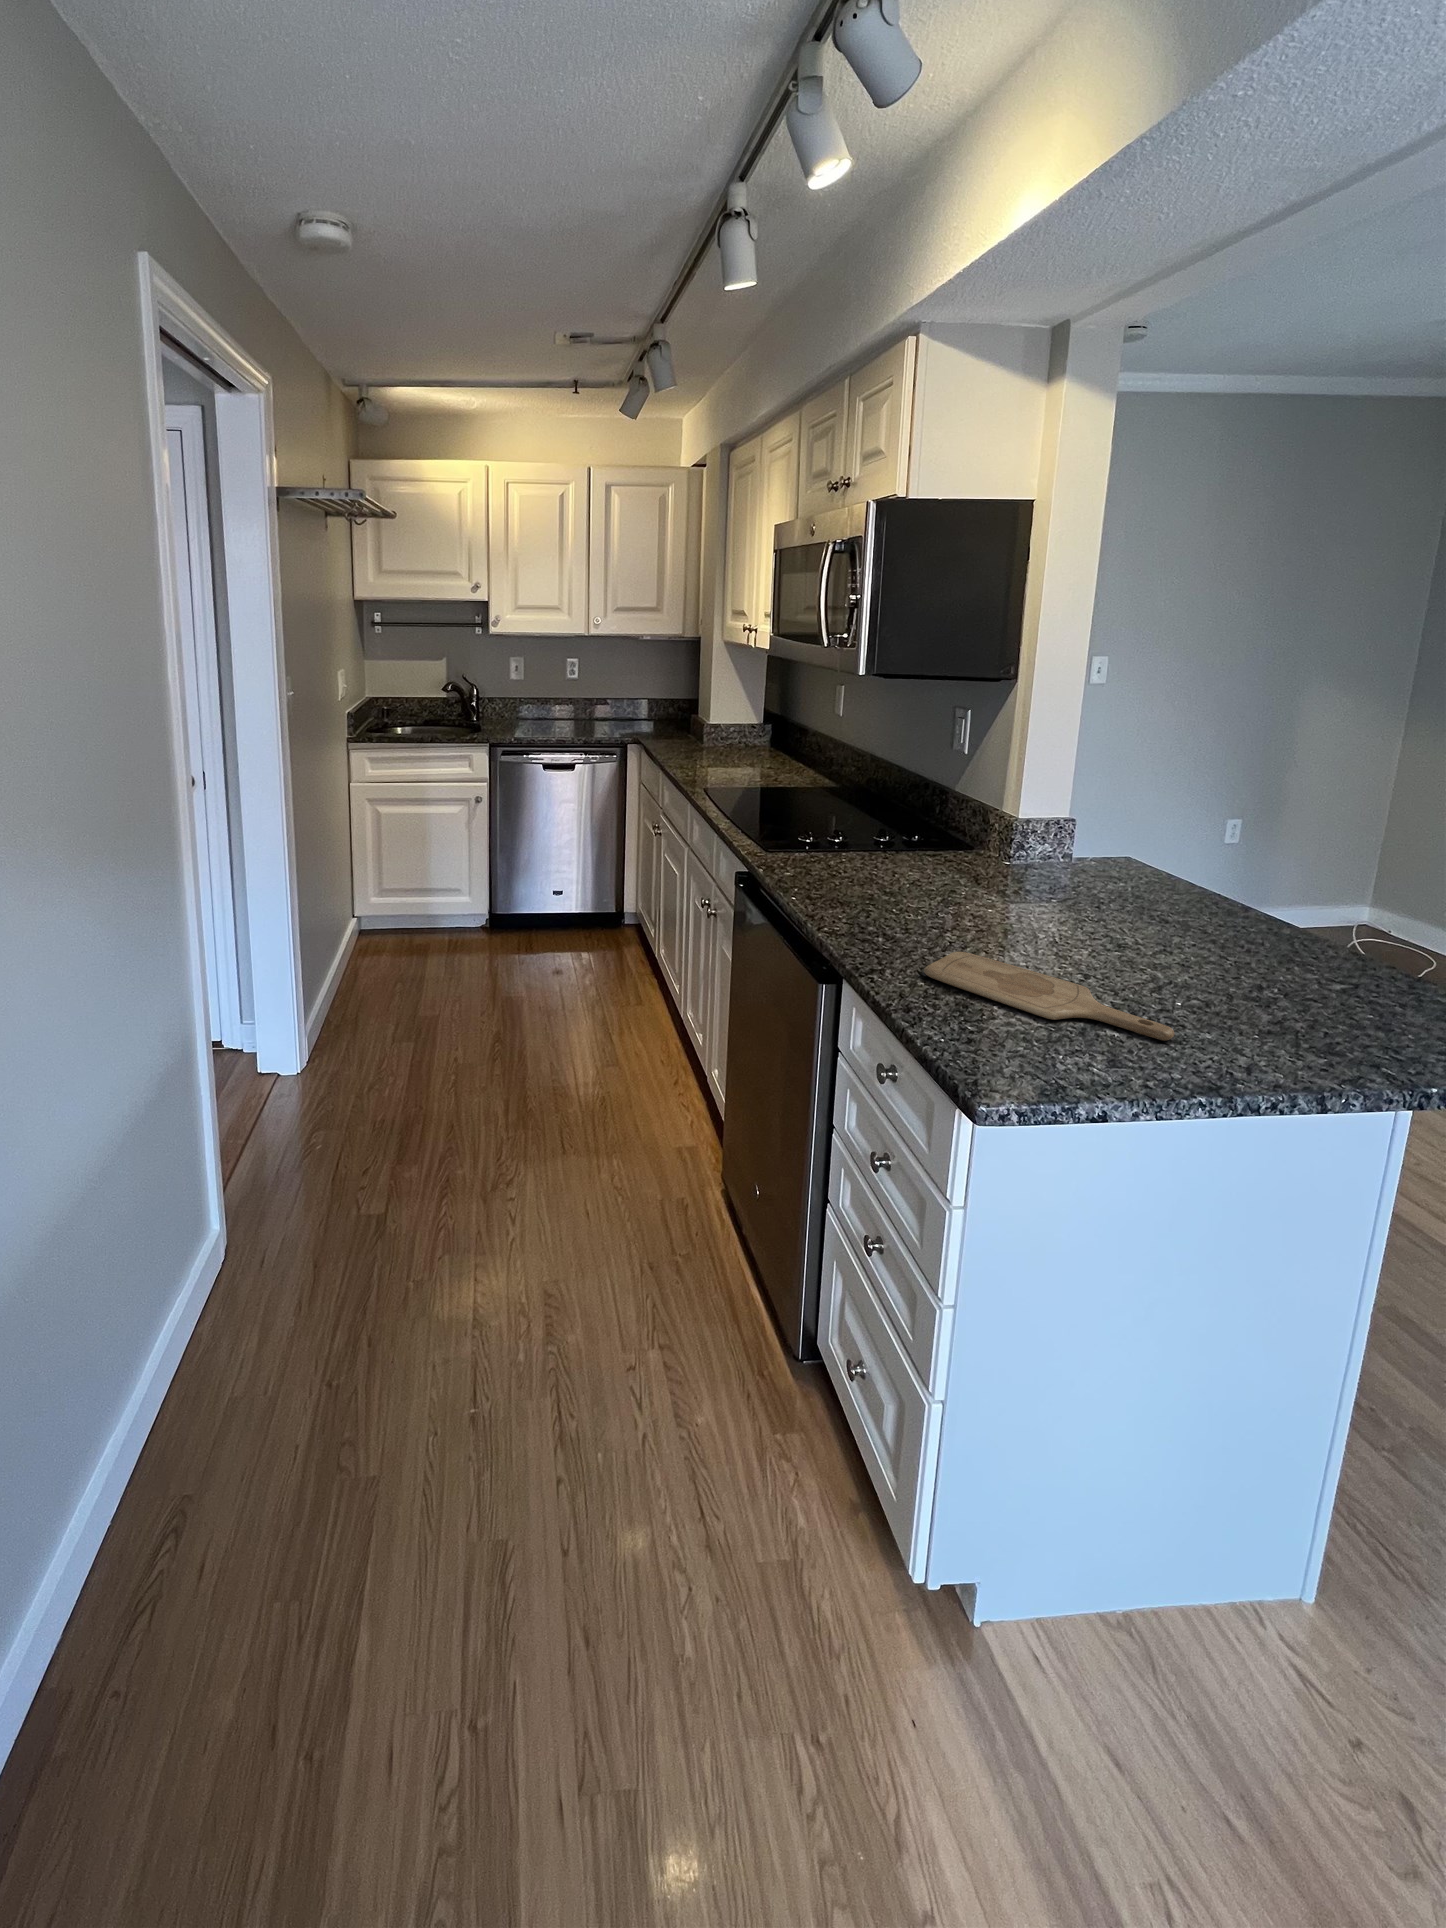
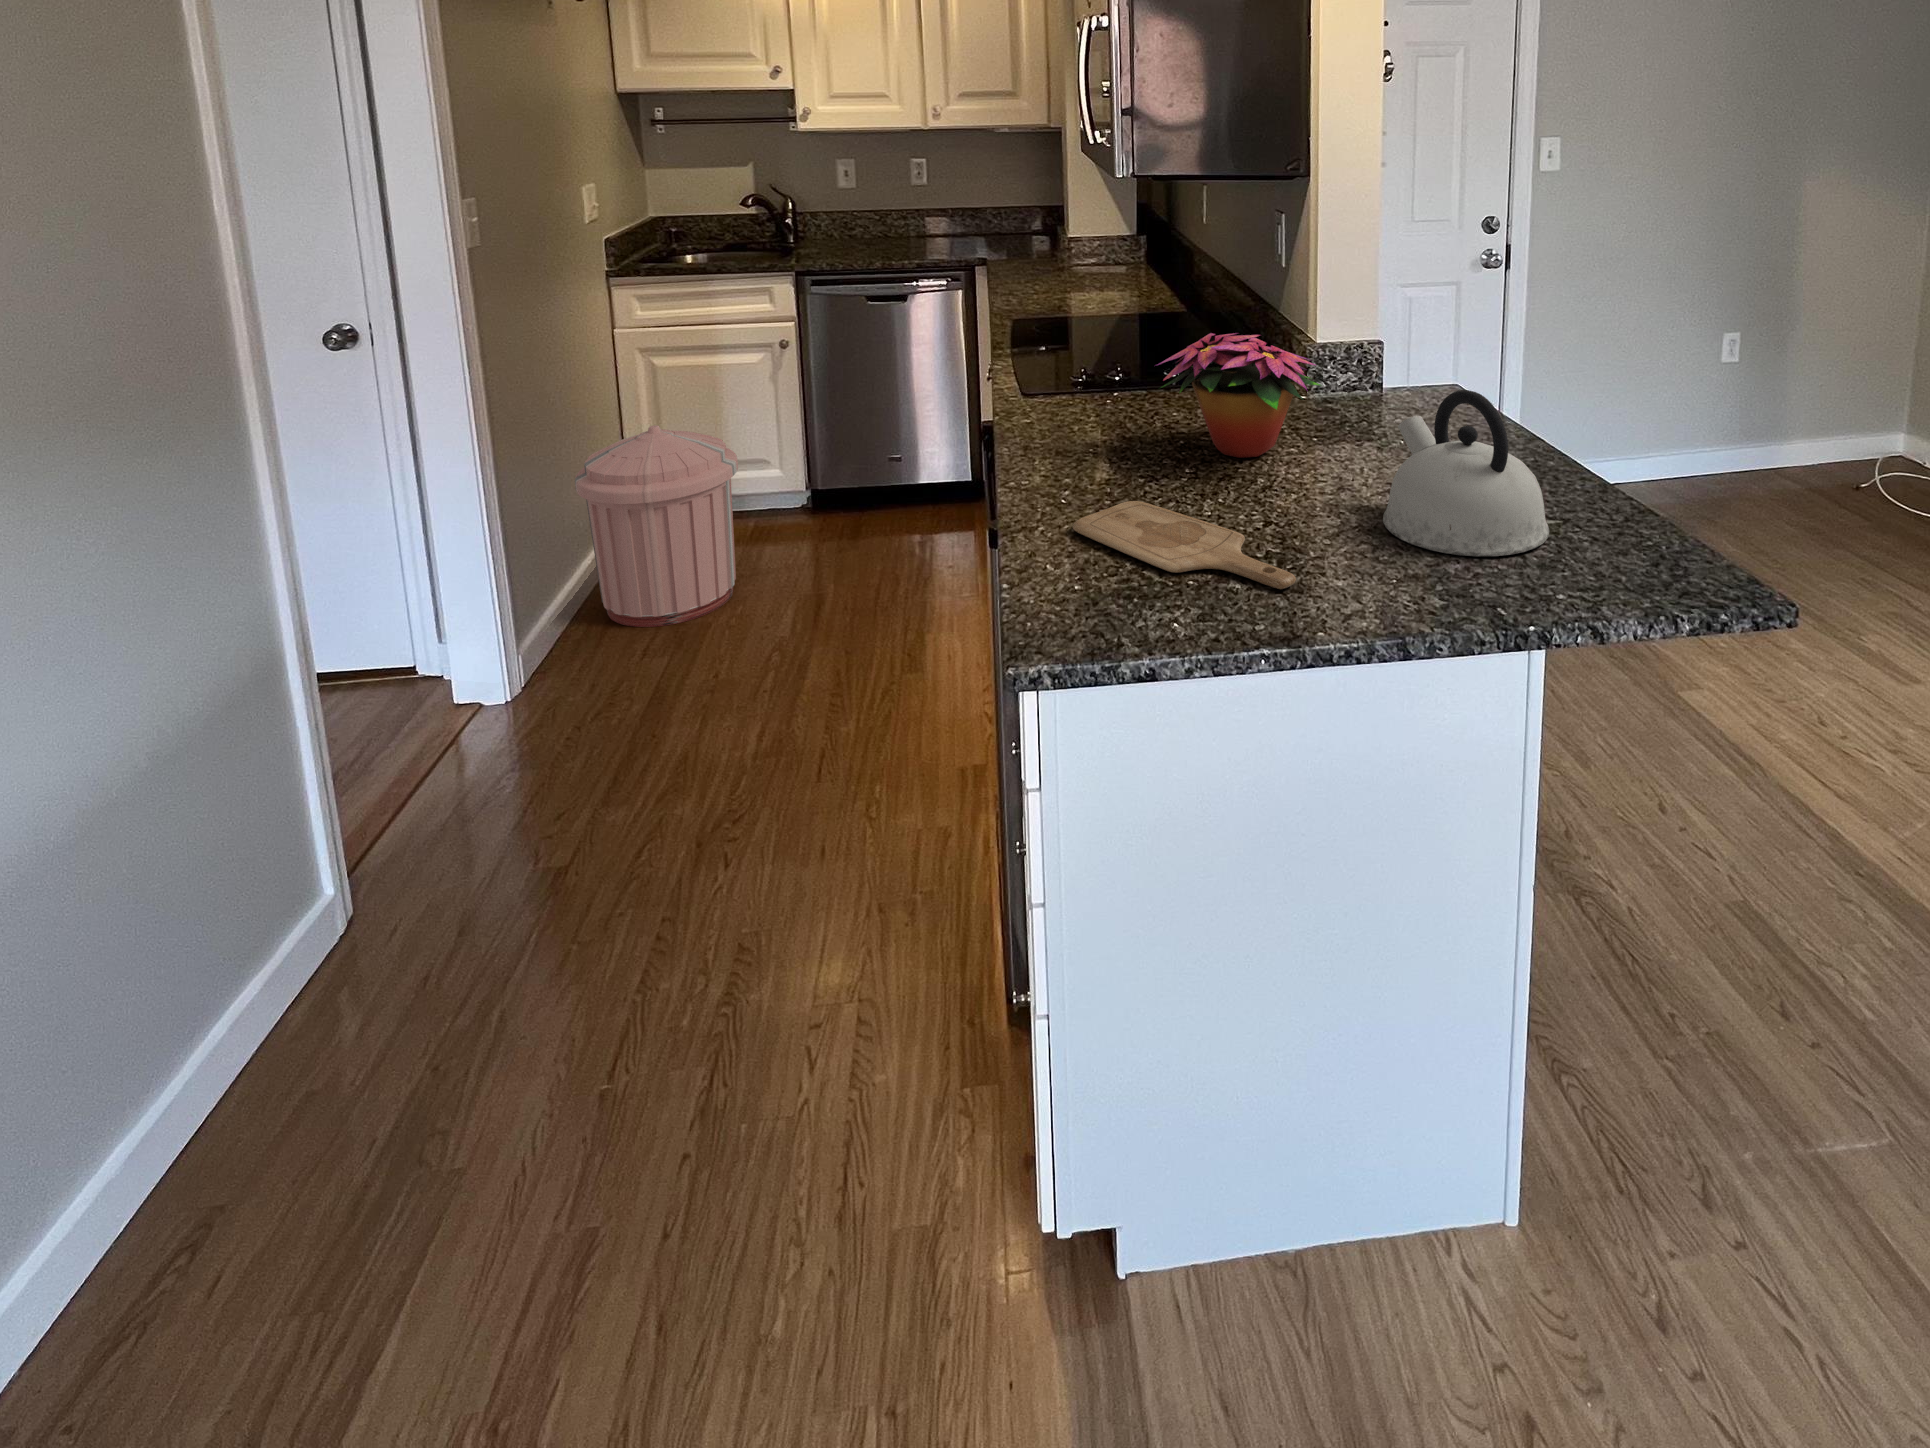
flower arrangement: none [925,808,1092,916] -> present [1157,333,1320,458]
trash can: none [338,861,458,1019] -> present [575,425,738,627]
kettle: none [1187,871,1362,1019] -> present [1383,390,1549,556]

